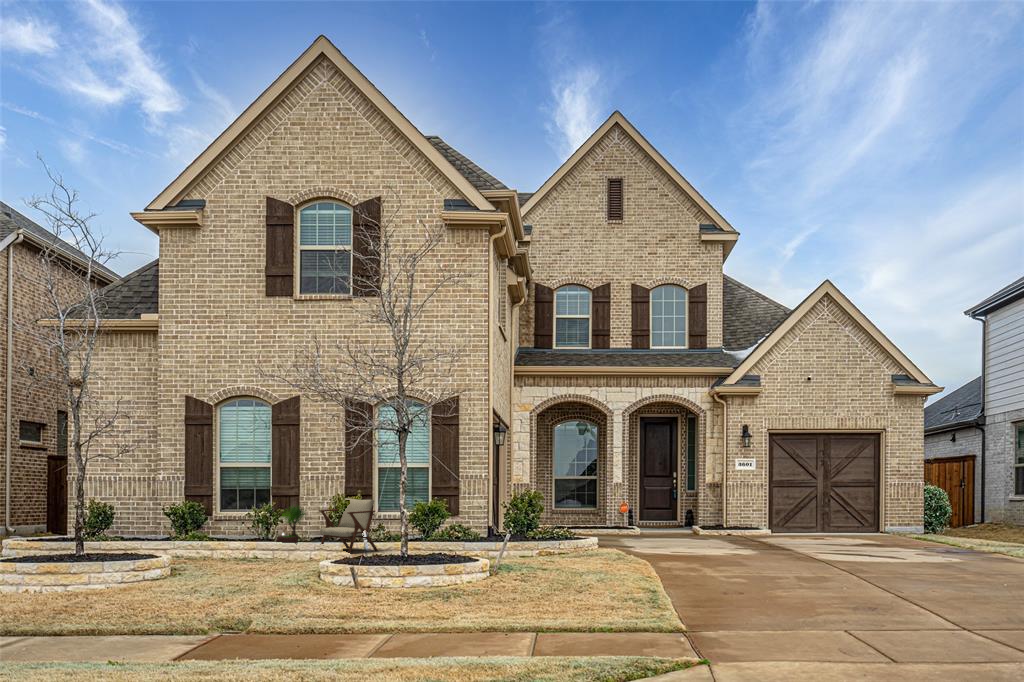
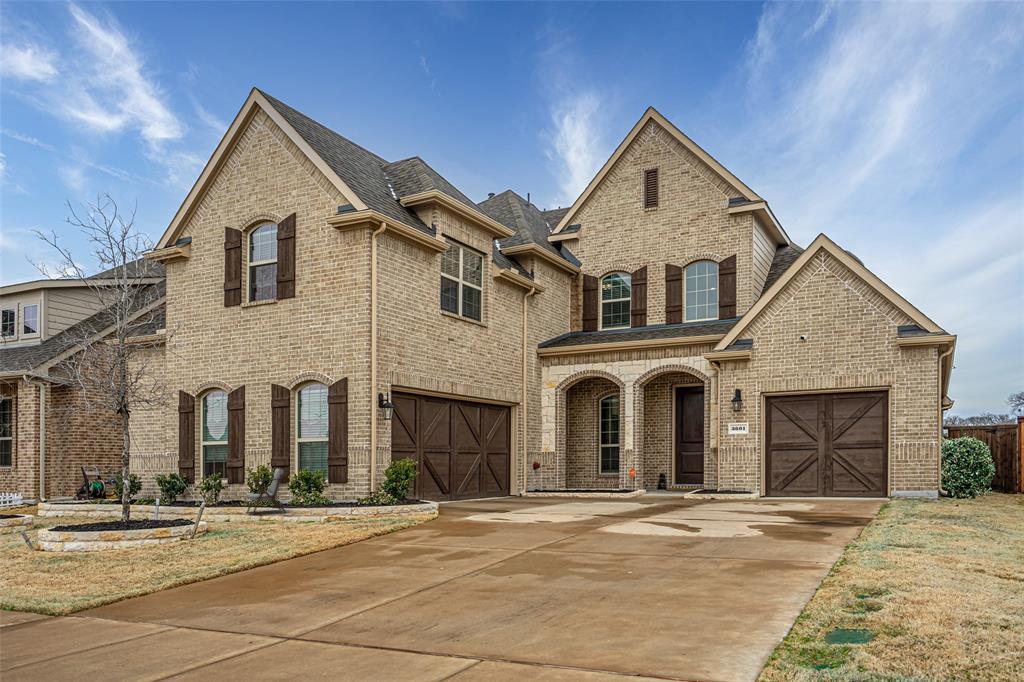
potted tree: present [276,507,305,545] -> none [220,472,244,511]

